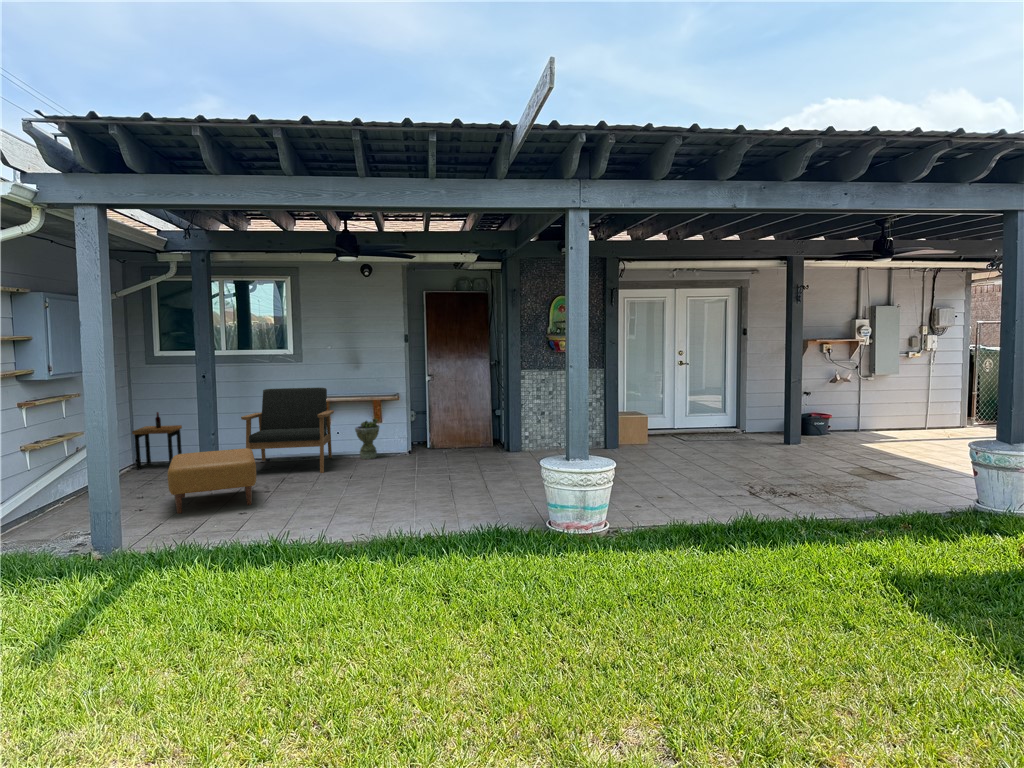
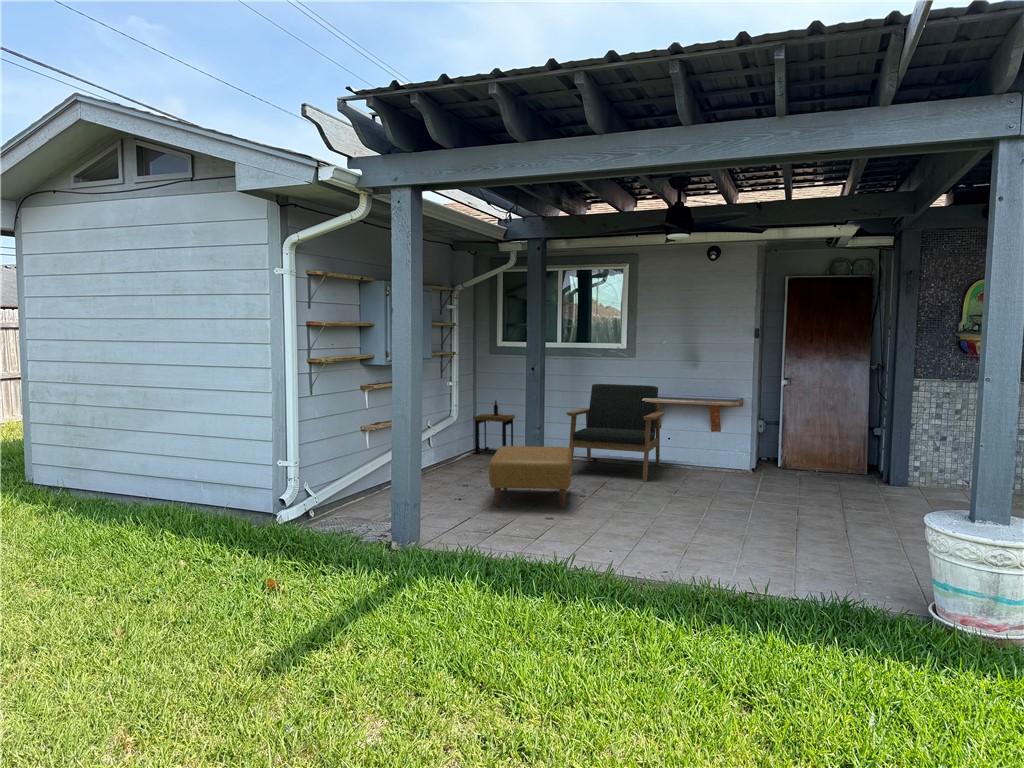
planter: present [355,419,379,459] -> none [687,426,716,472]

